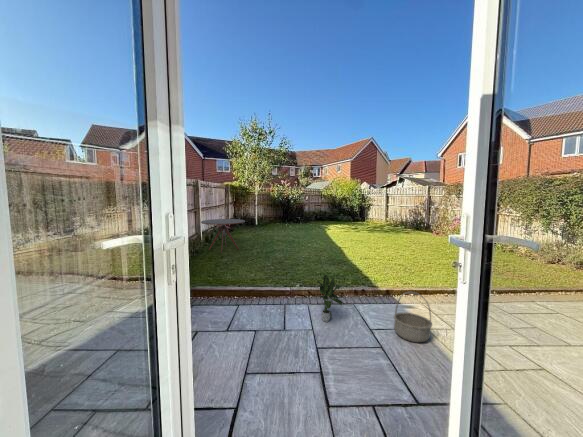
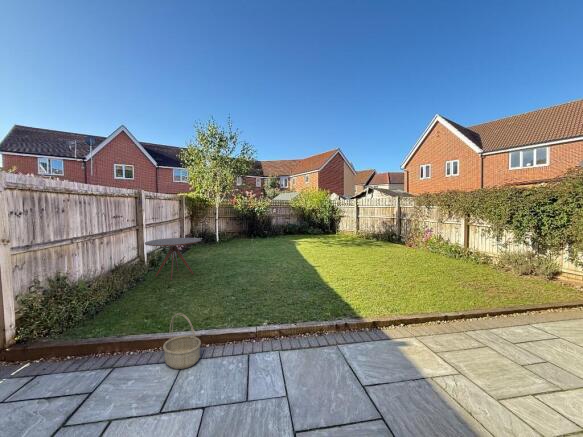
potted plant: present [315,275,344,322] -> none [286,314,327,379]
basket: present [394,292,432,342] -> present [163,313,201,369]

